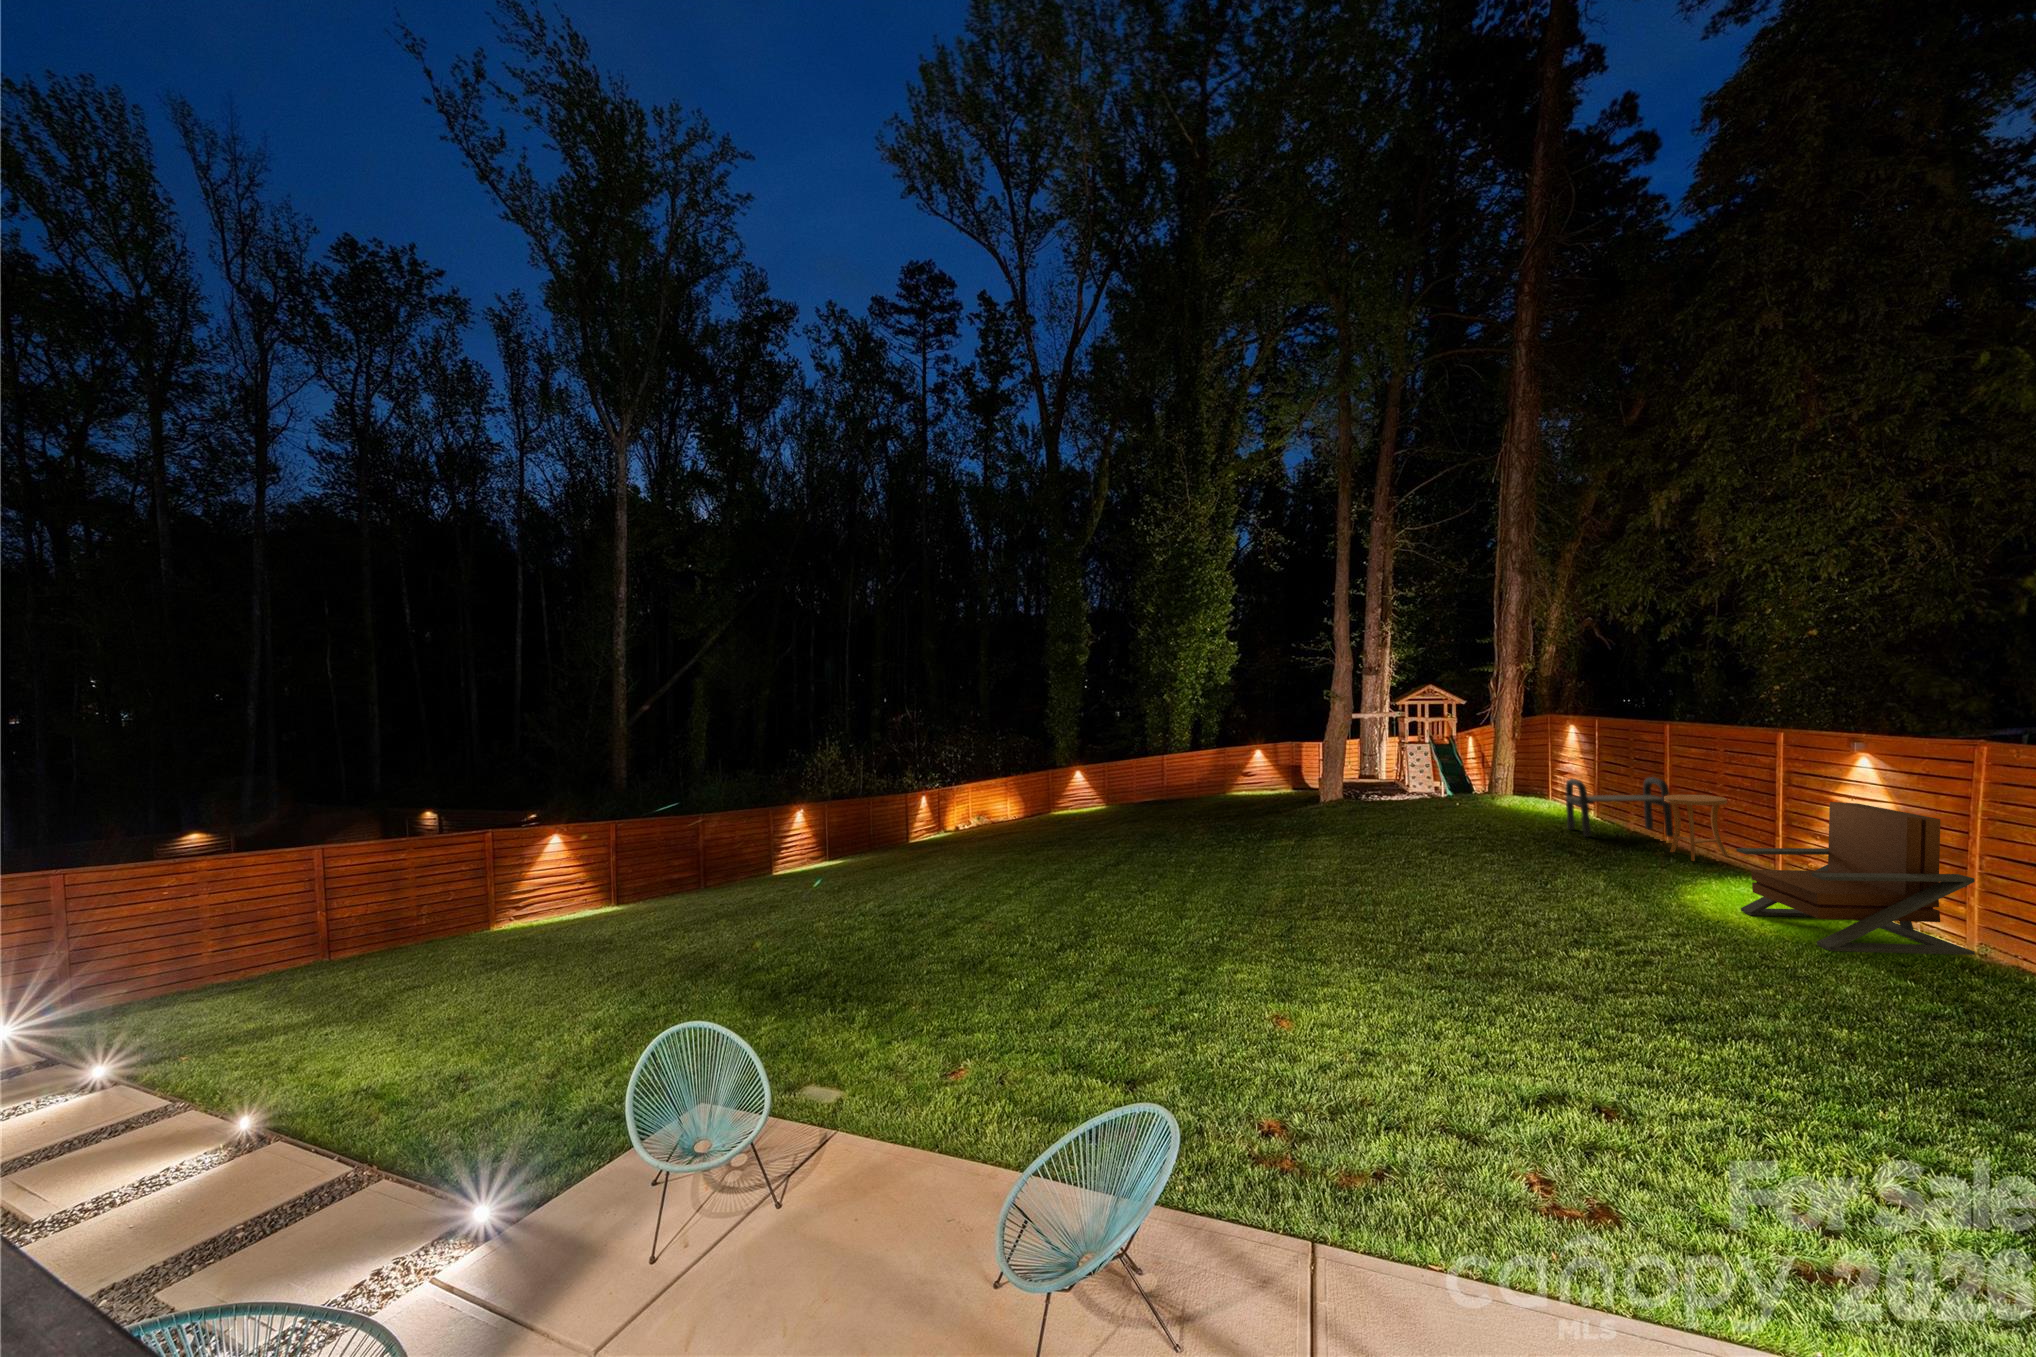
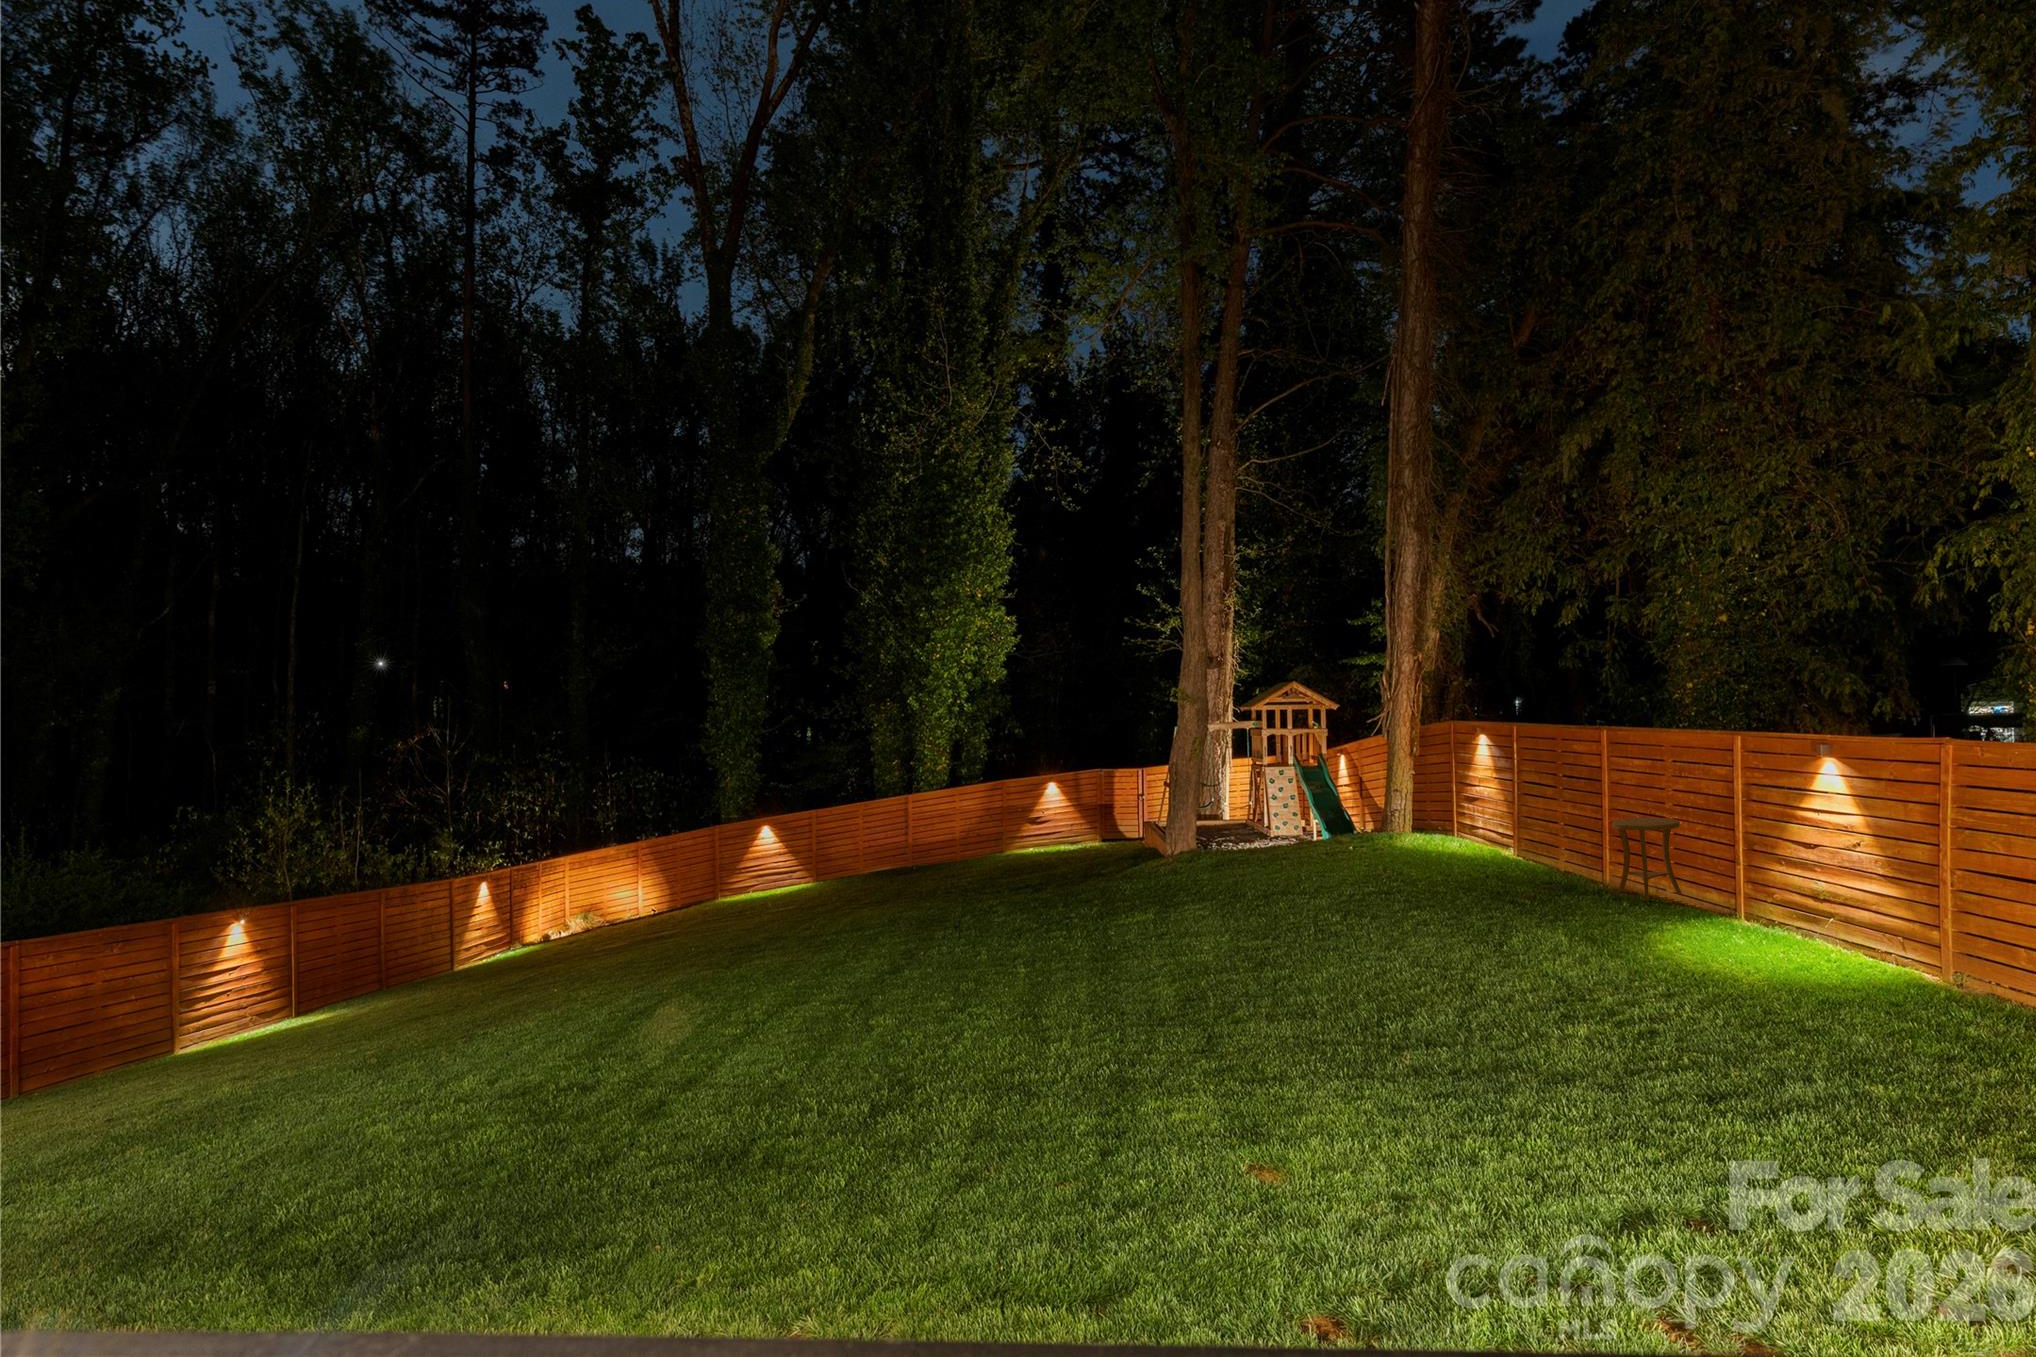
bench: present [1565,777,1674,837] -> none [1492,798,1614,880]
lounge chair: present [1736,802,1975,955] -> none [1717,818,1958,996]

